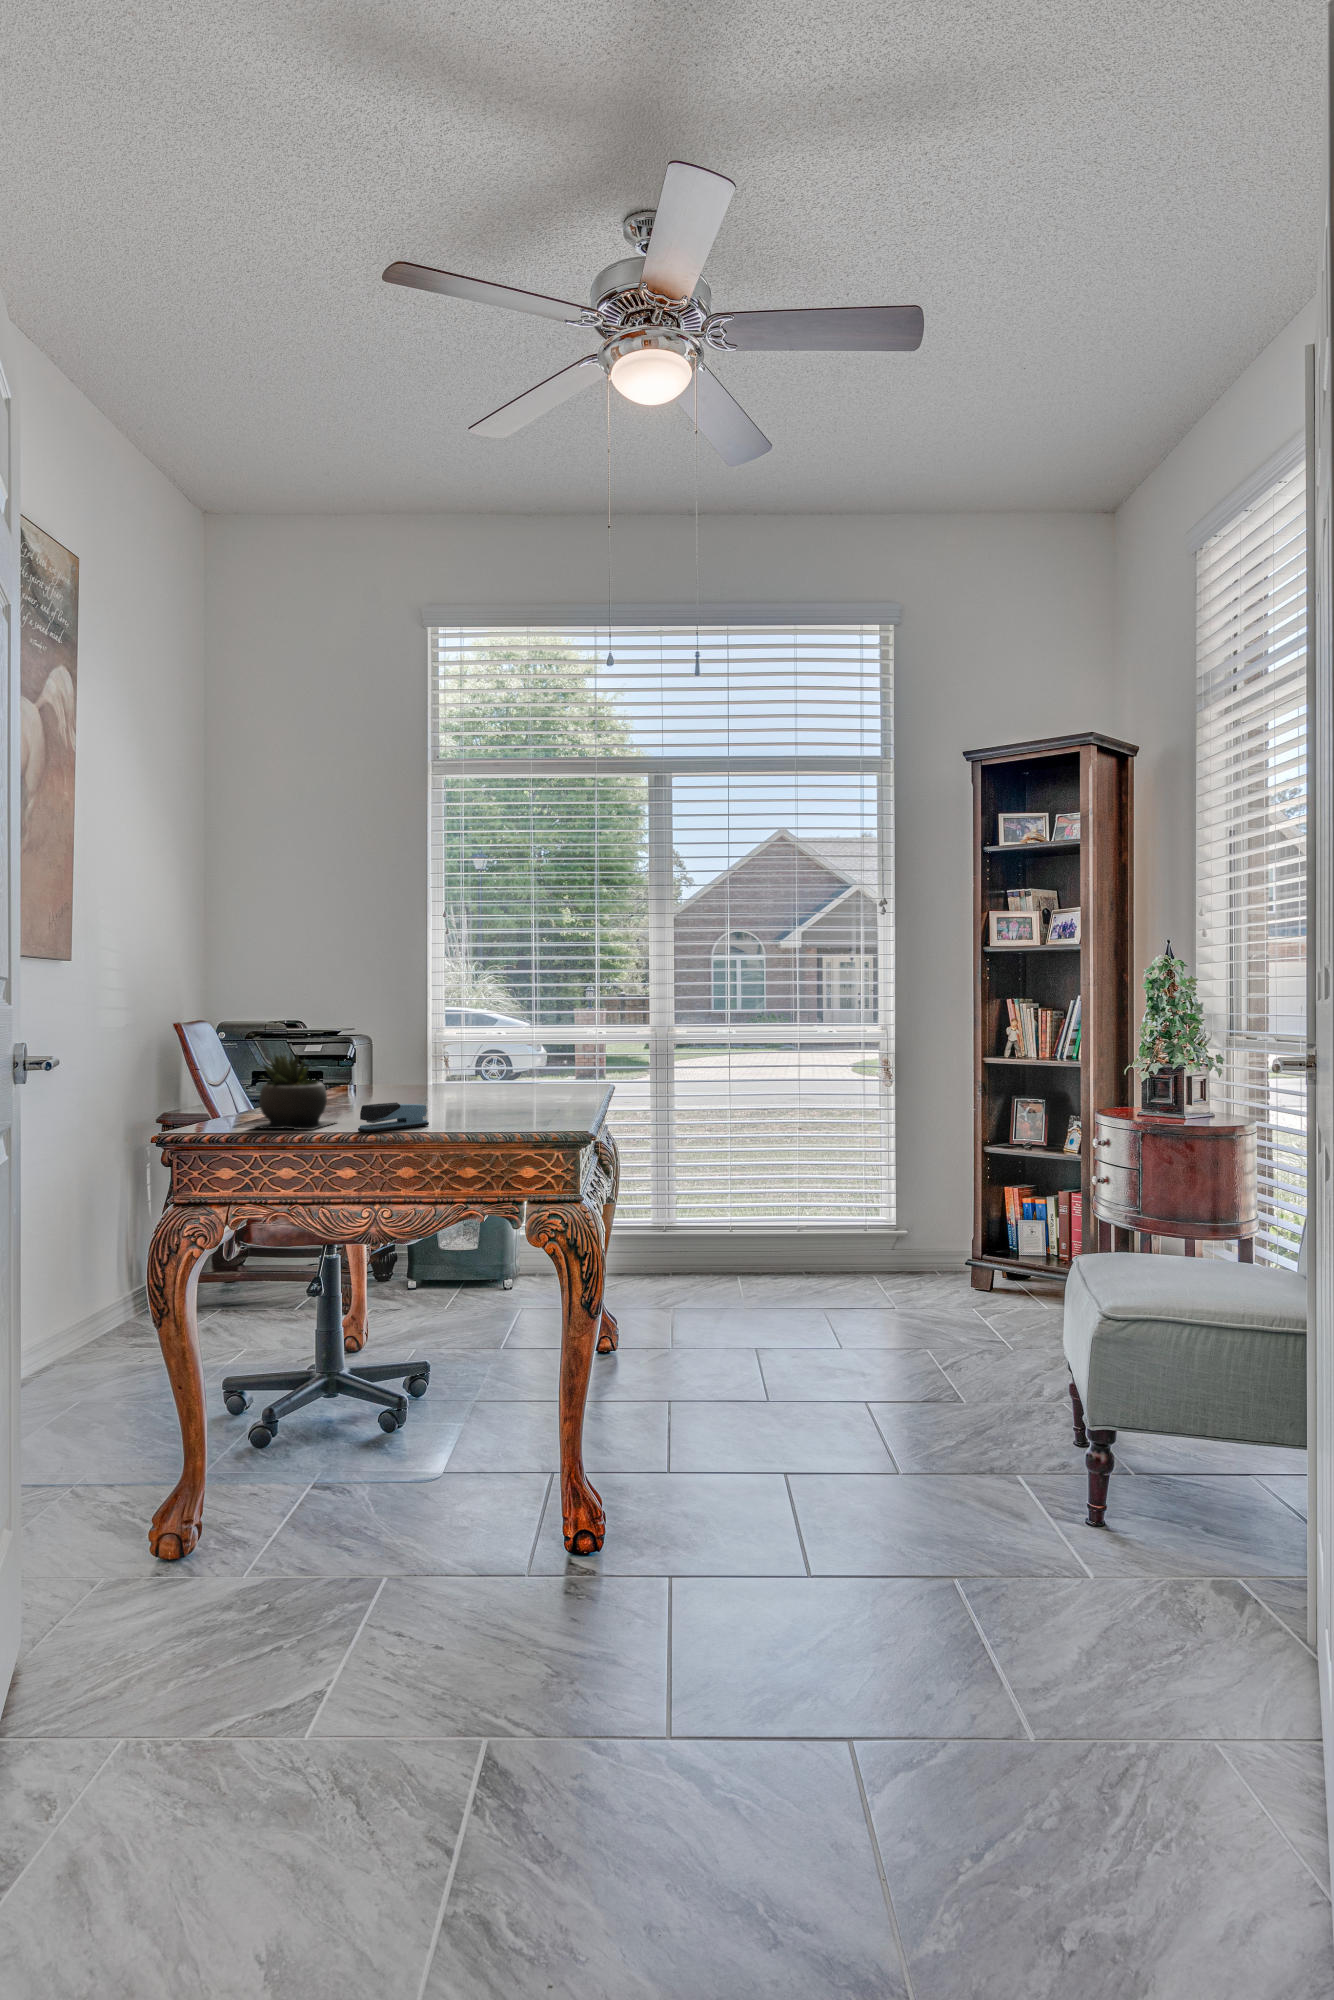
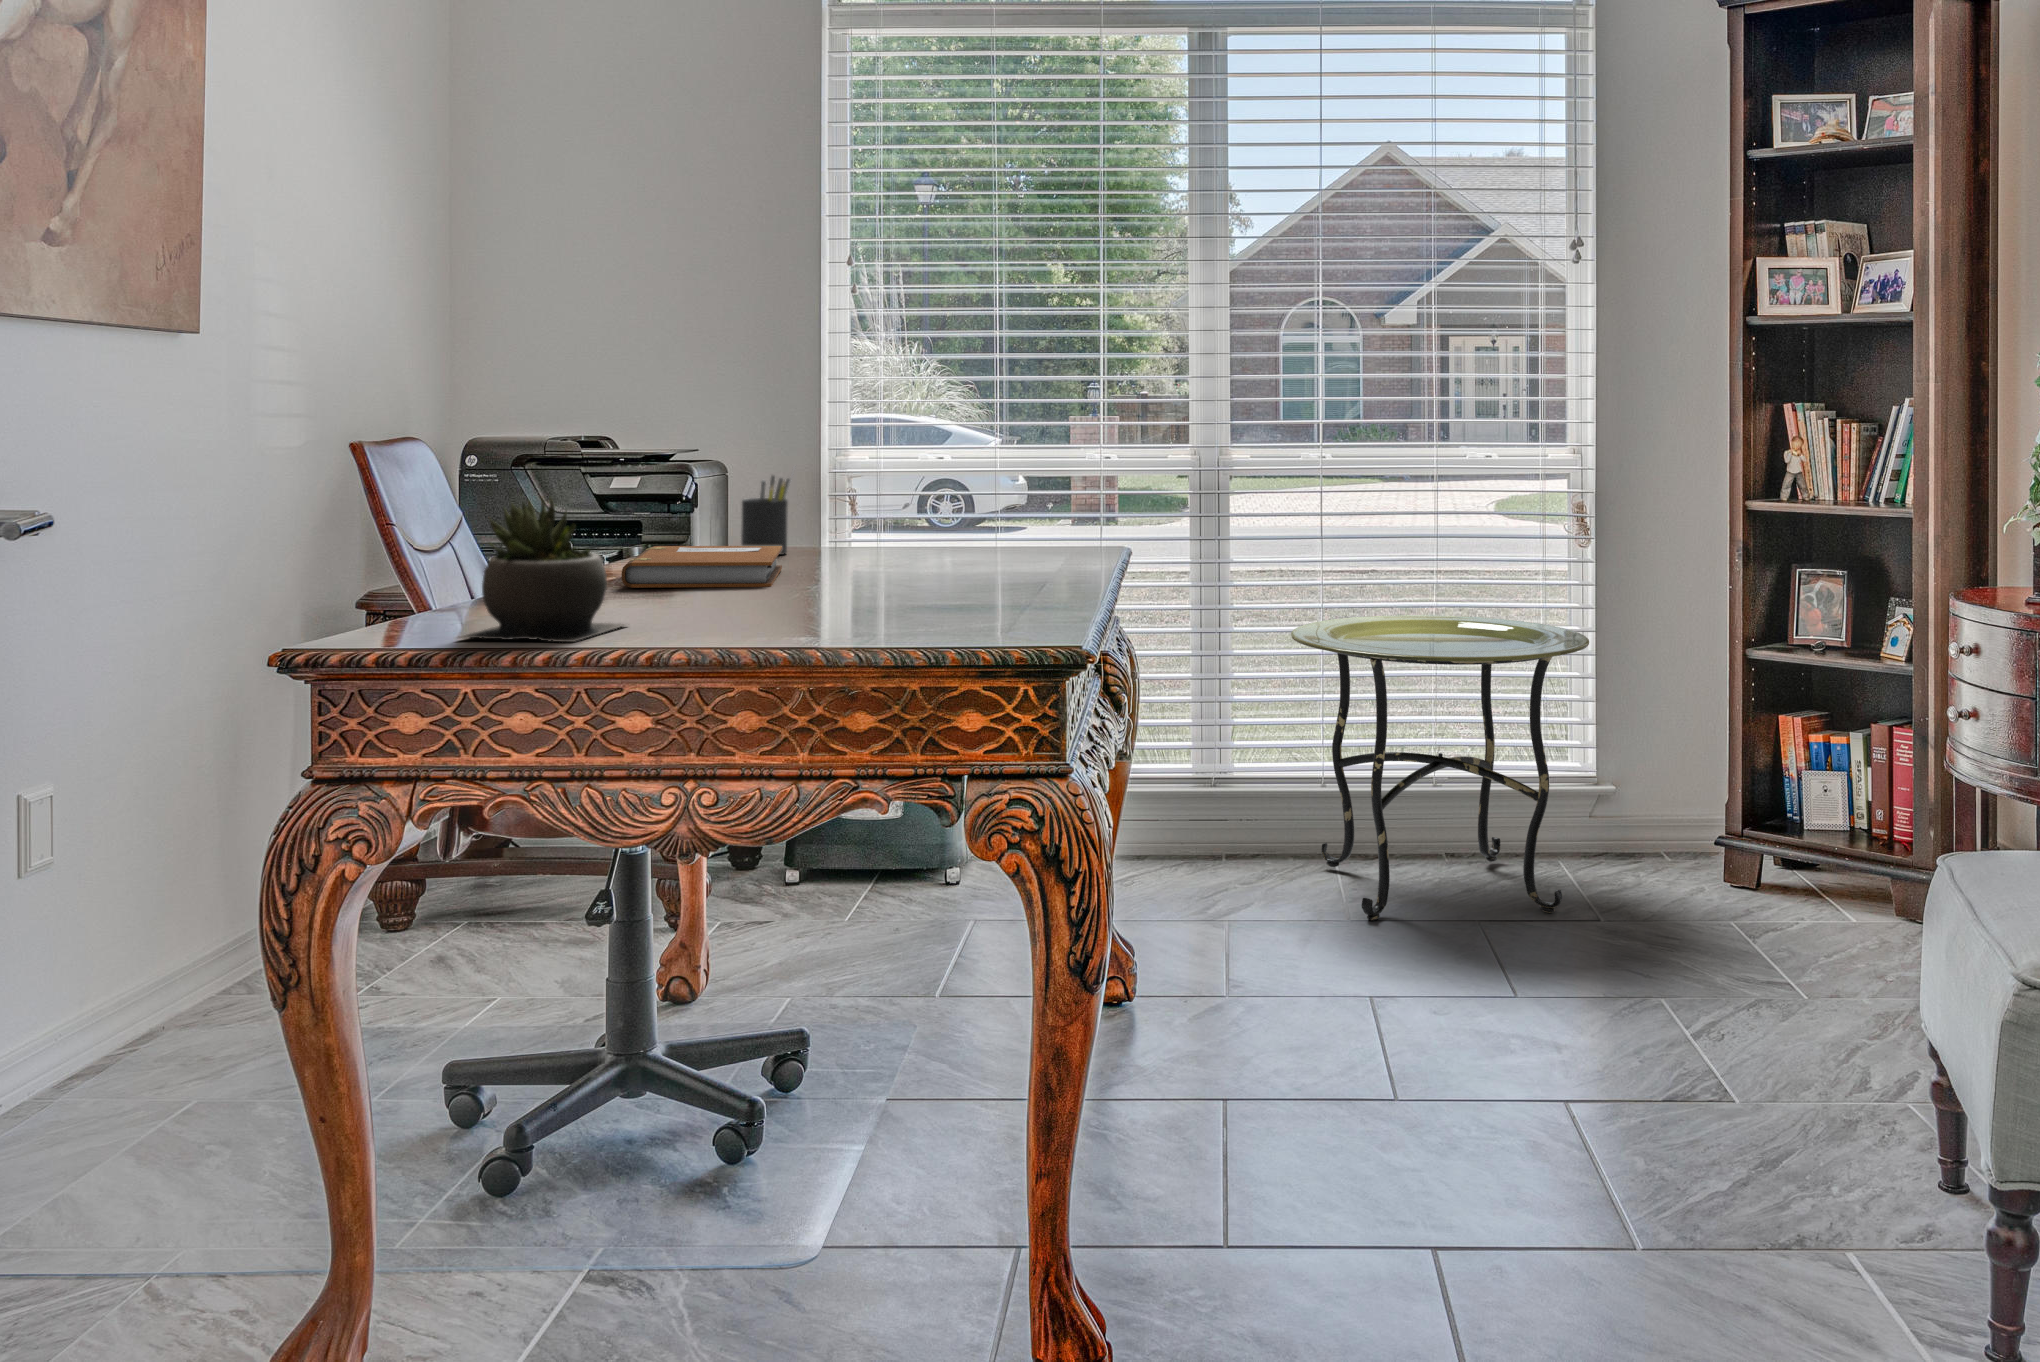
pen holder: none [388,1036,420,1089] -> present [741,476,791,555]
notebook: none [326,1082,415,1105] -> present [621,546,782,588]
stapler: present [358,1102,429,1132] -> none [656,592,789,647]
side table: none [712,1128,889,1306] -> present [1291,615,1589,921]

